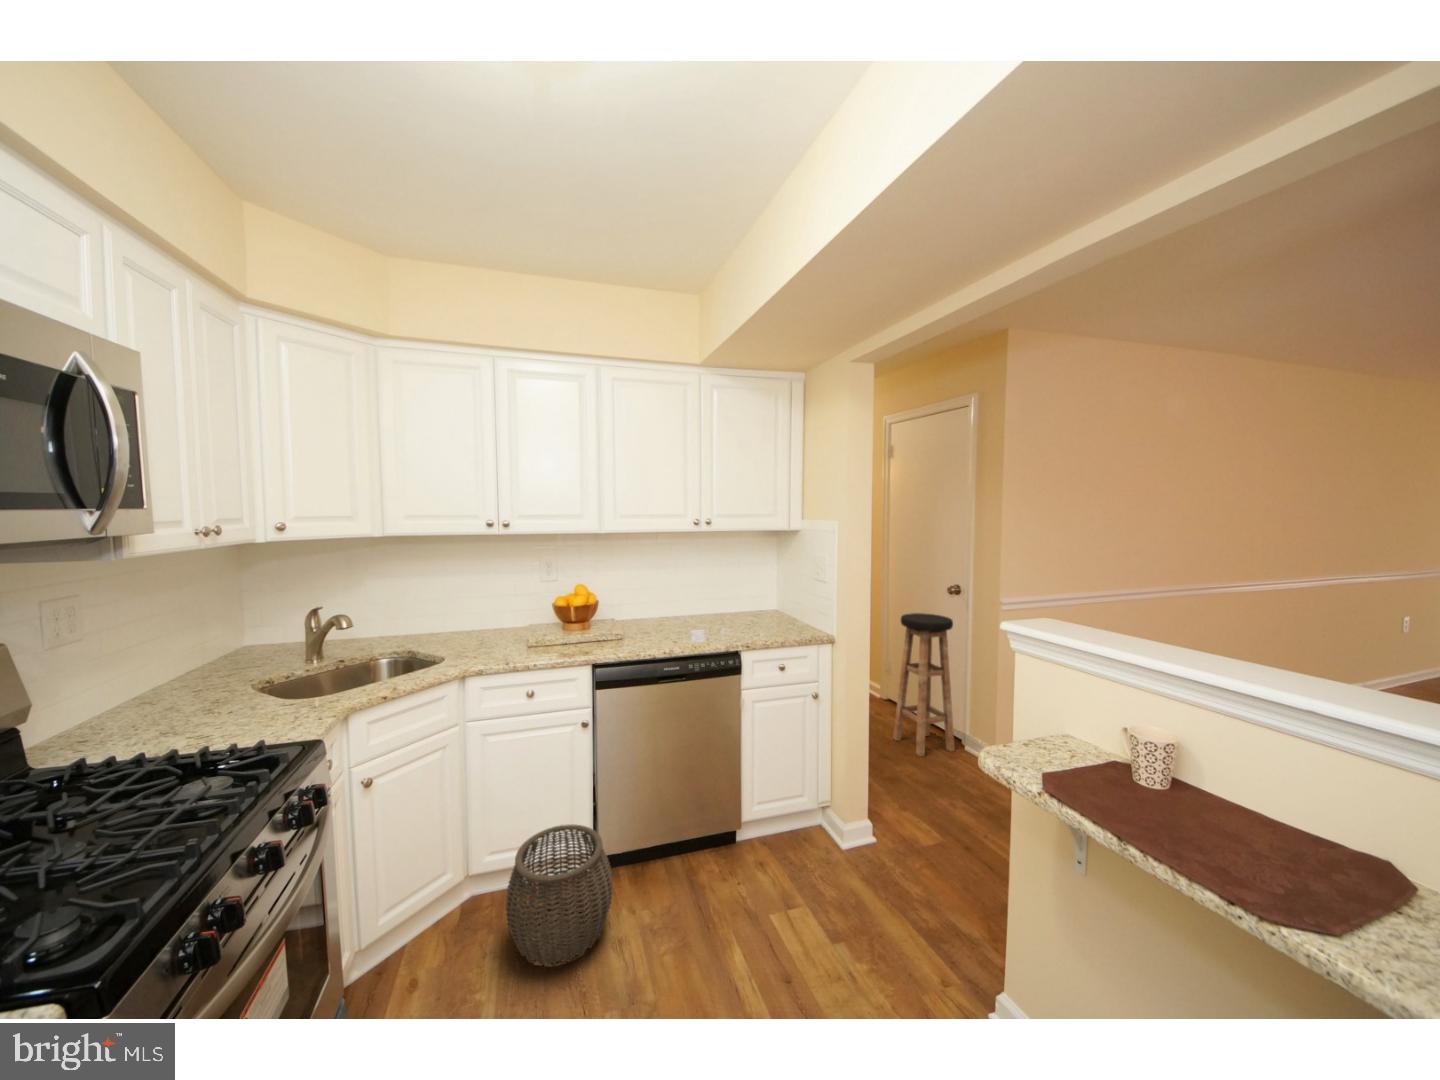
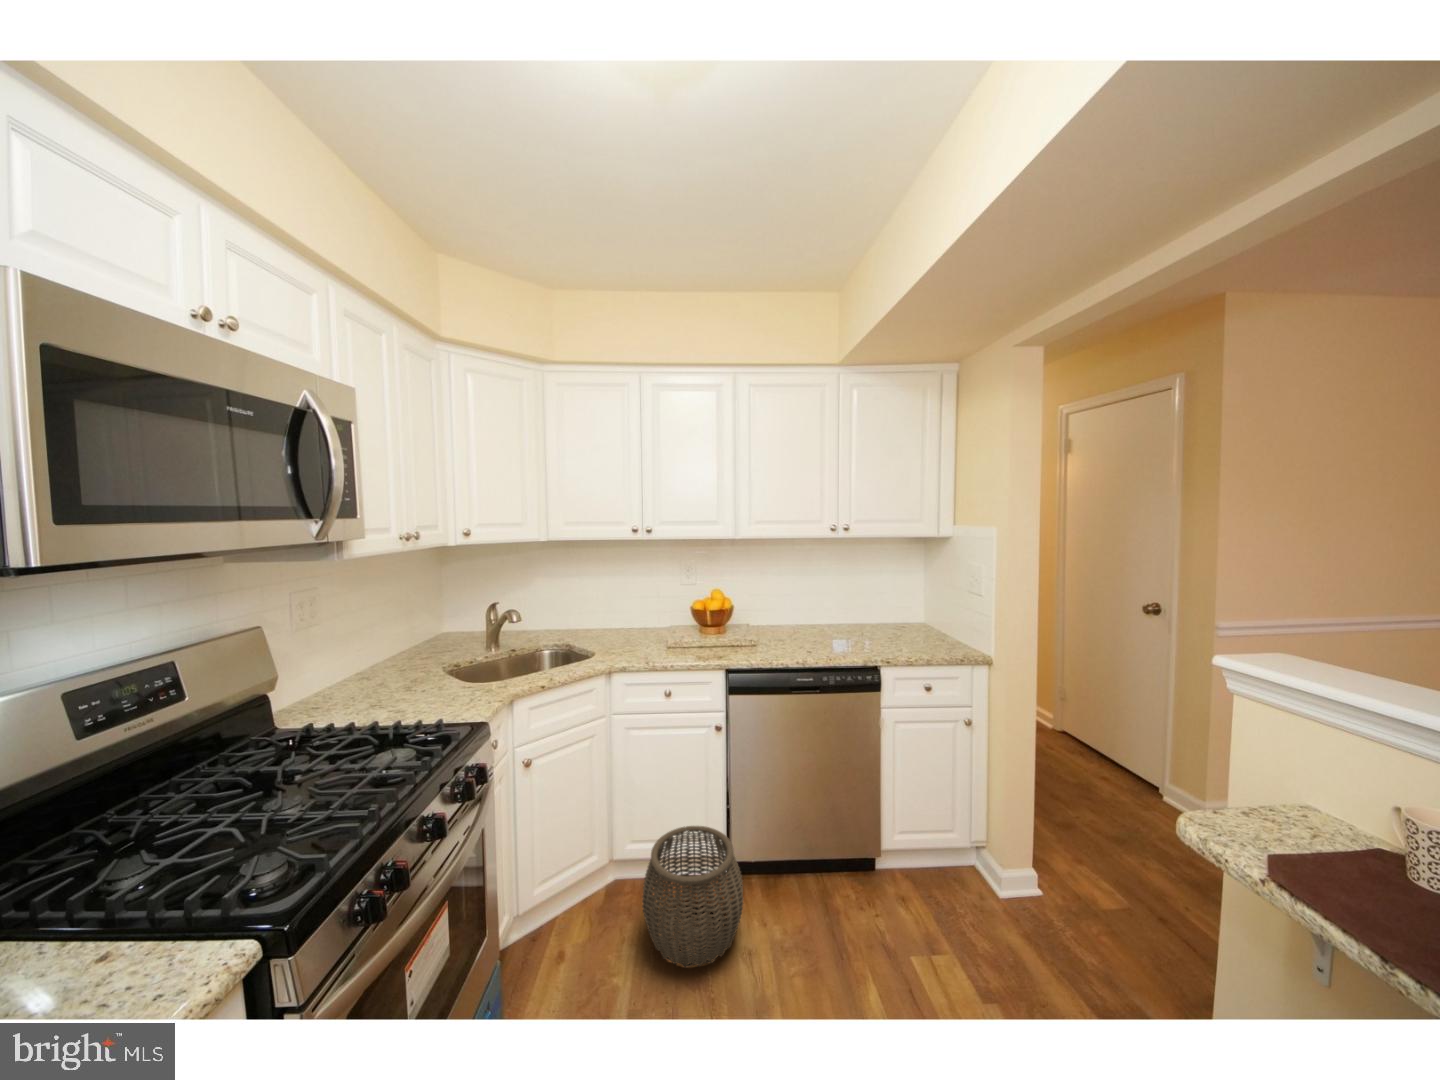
bar stool: present [893,613,955,757] -> none [1067,631,1153,802]

